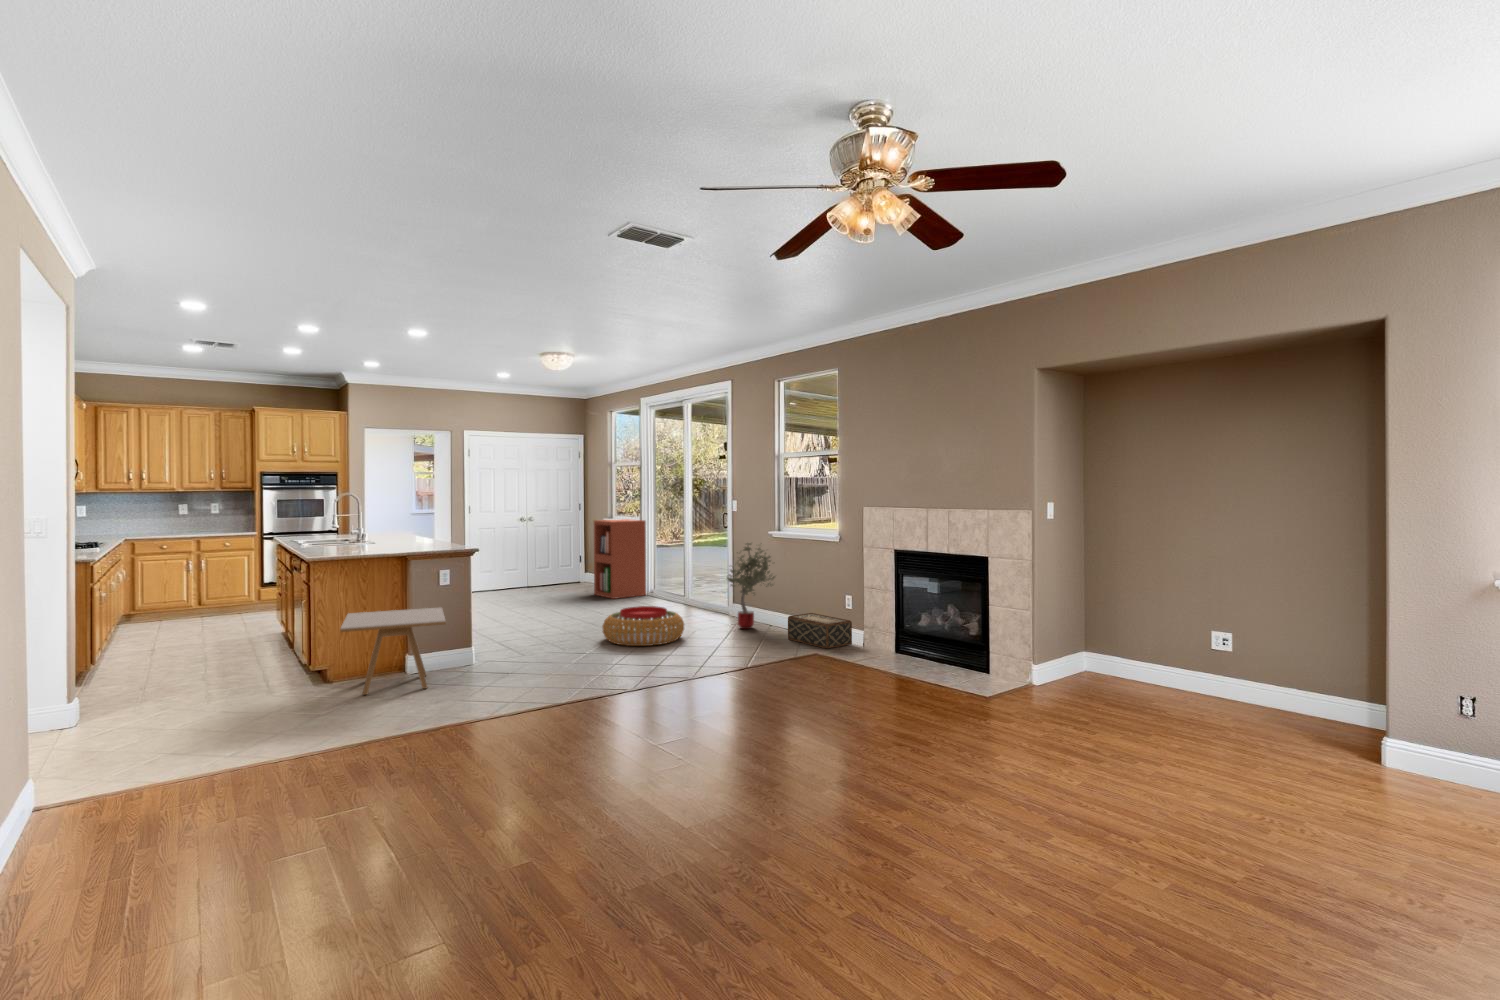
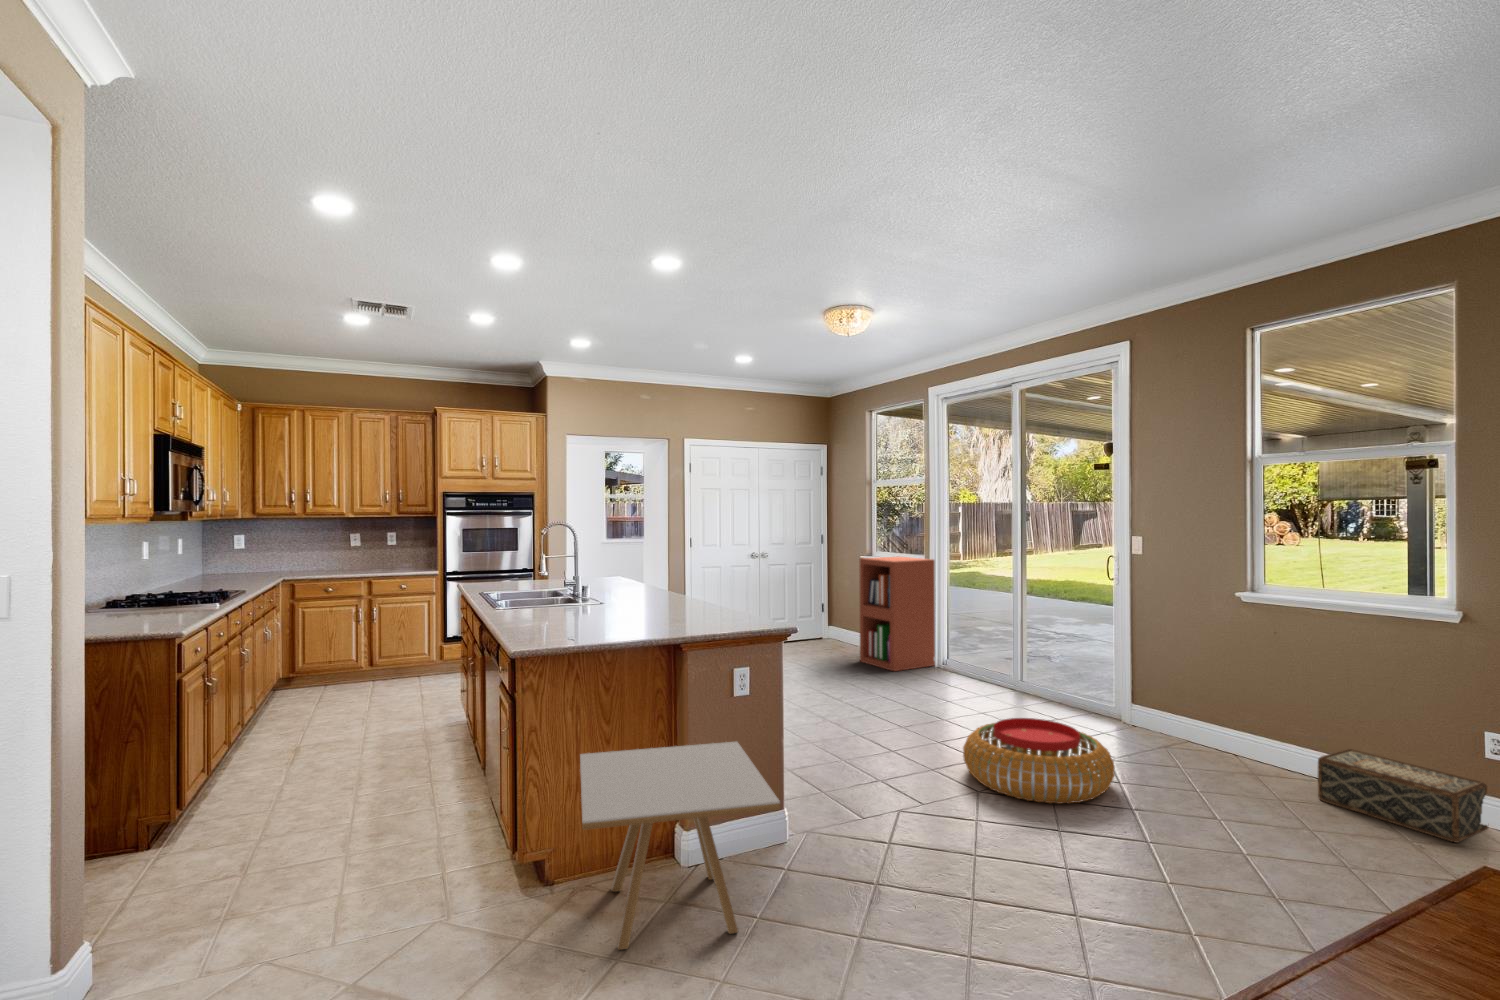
potted tree: present [727,543,775,629] -> none [1134,611,1256,762]

